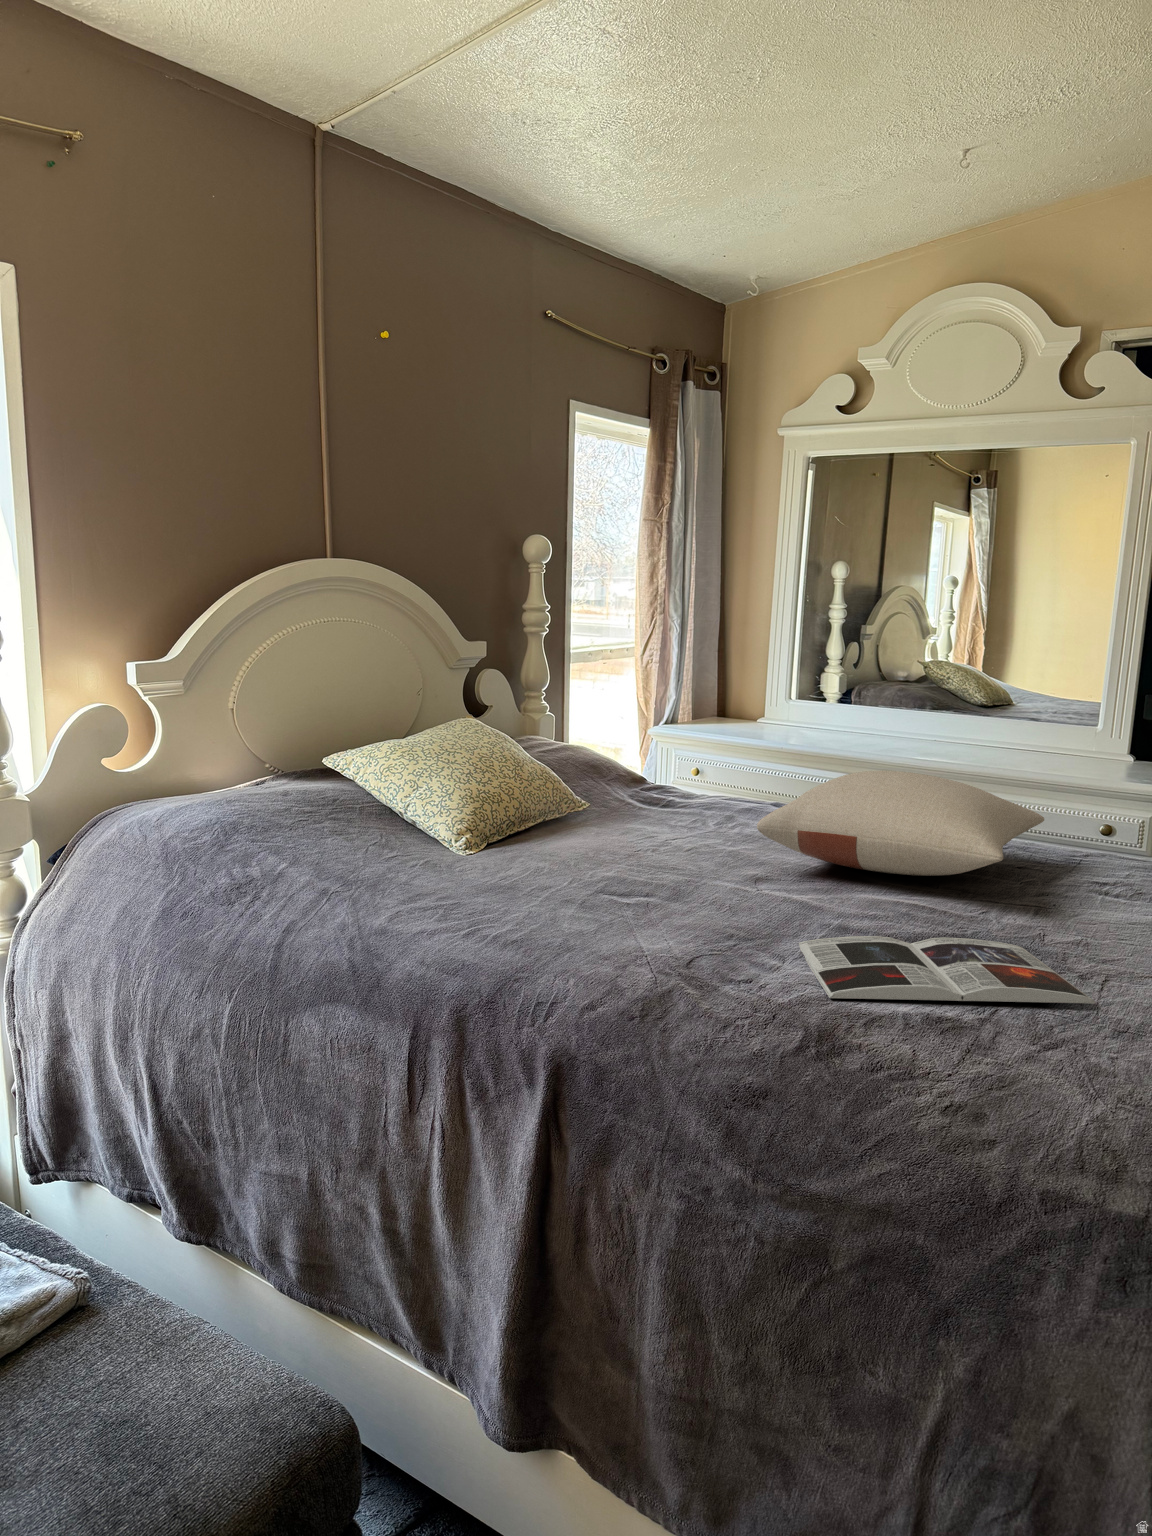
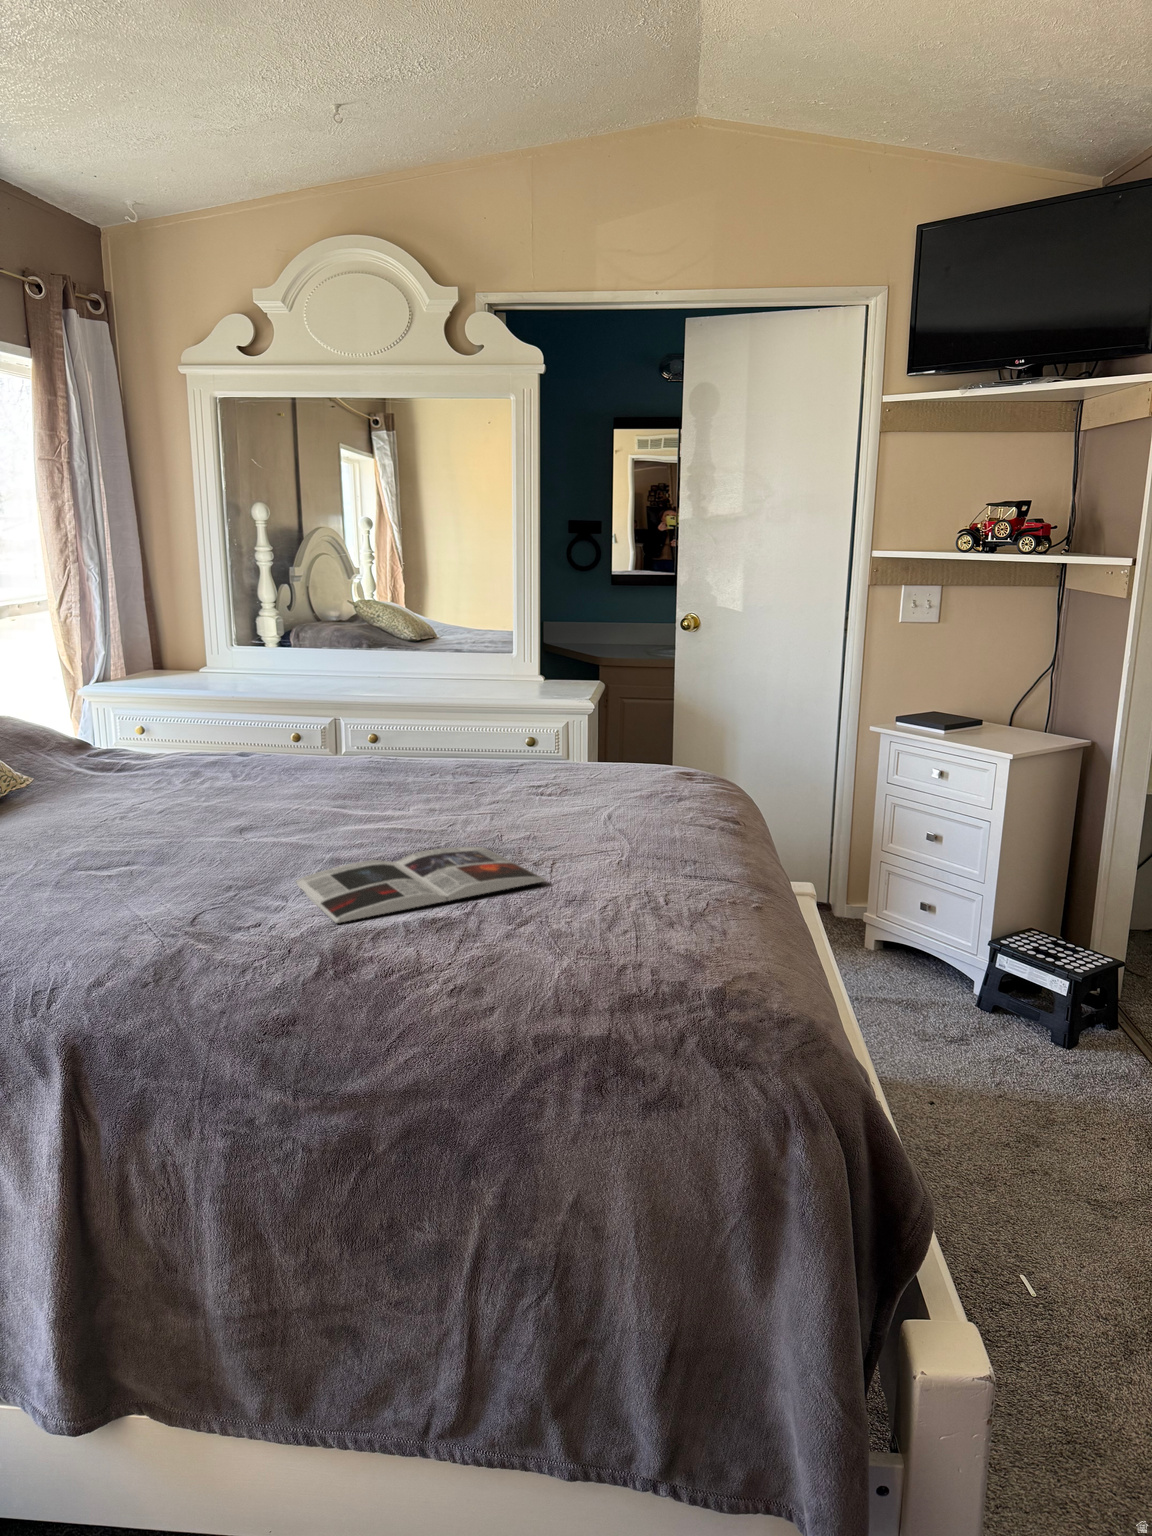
pillow: present [757,771,1044,876] -> none [232,710,484,804]

